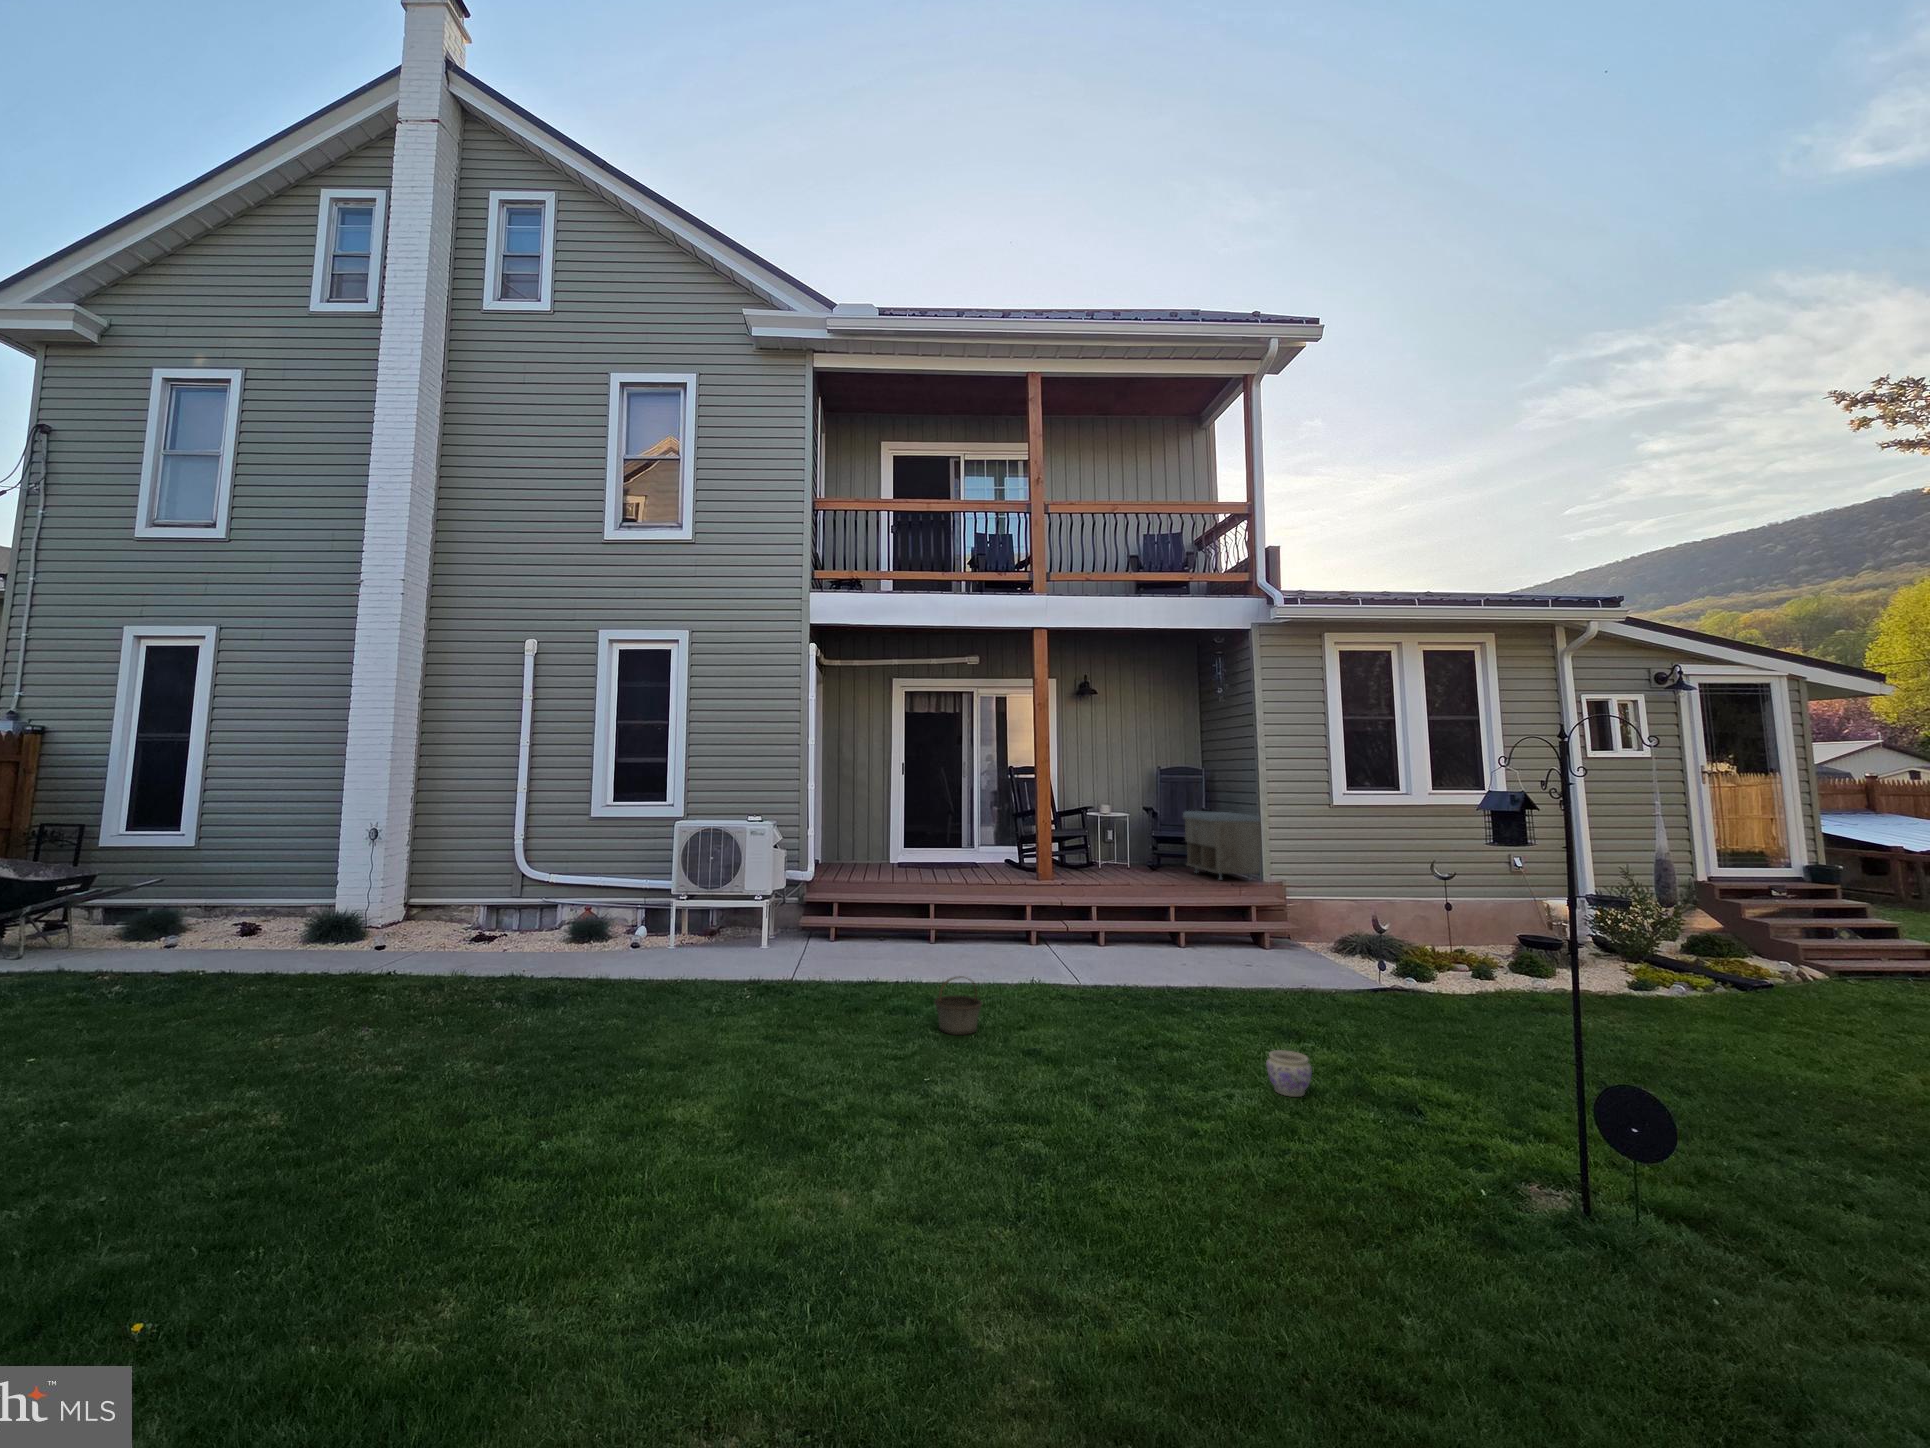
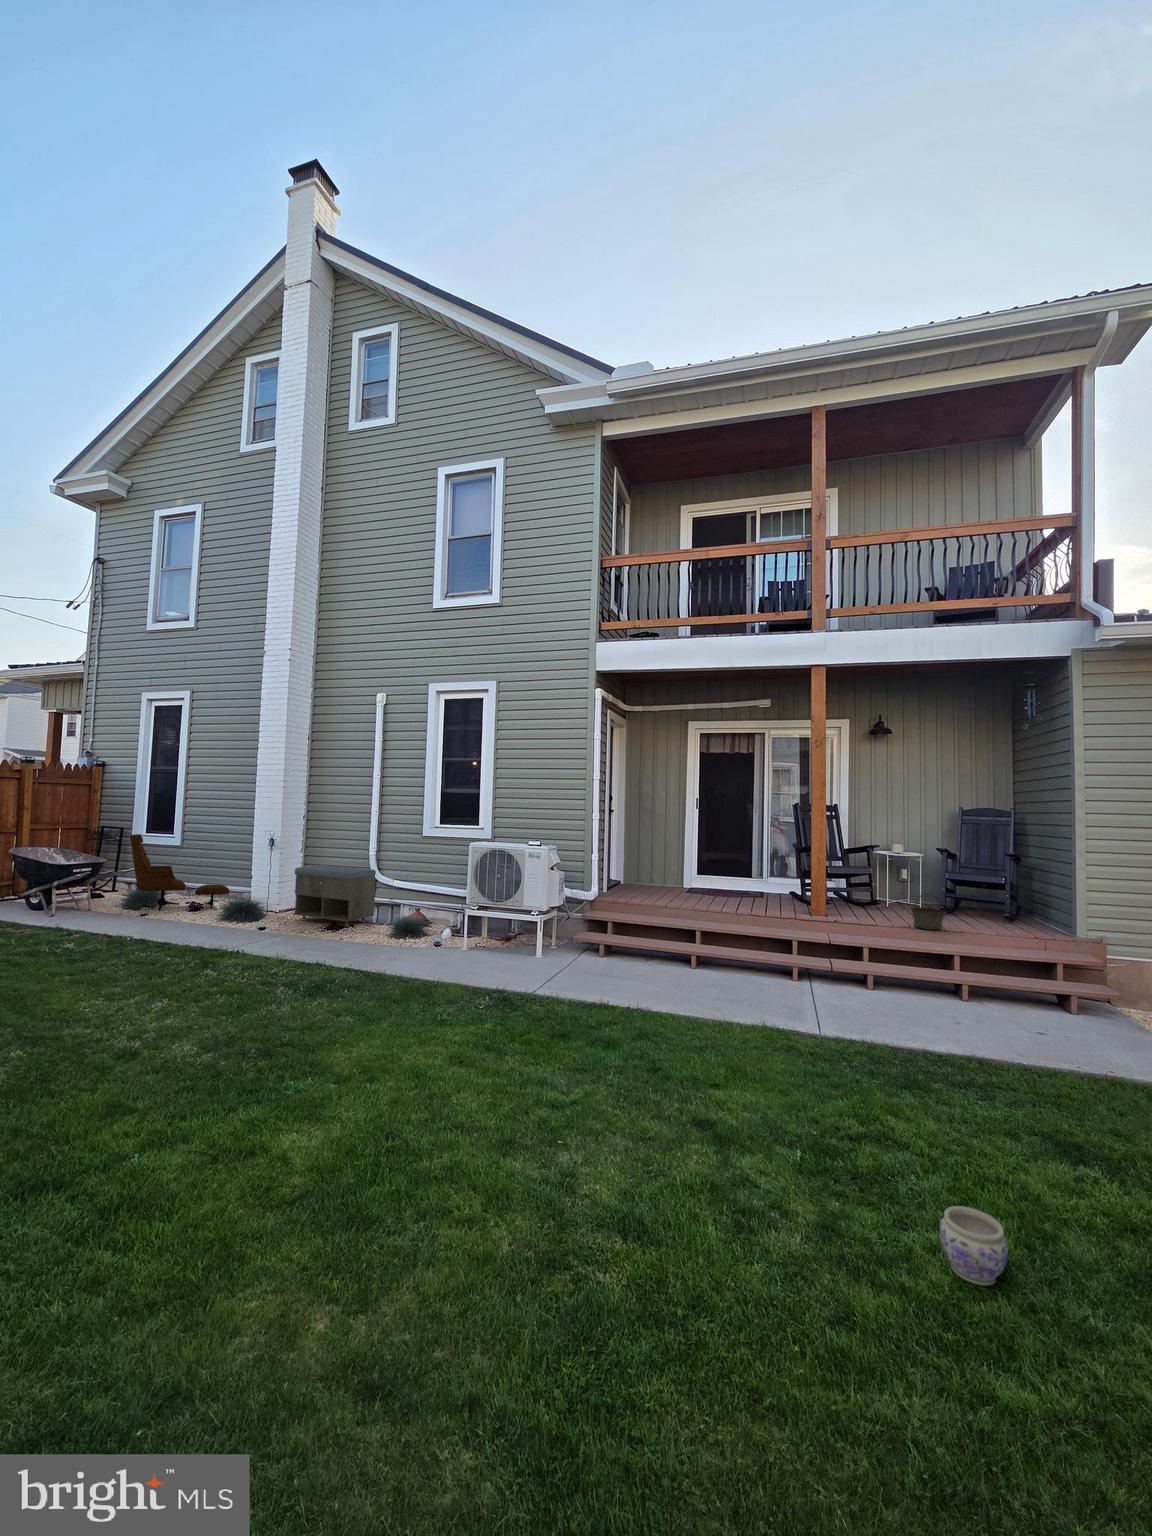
storage bench: present [1183,811,1262,880] -> present [294,865,376,926]
lounge chair: none [139,830,288,938] -> present [130,834,230,911]
basket: present [934,977,982,1035] -> present [911,895,945,930]

